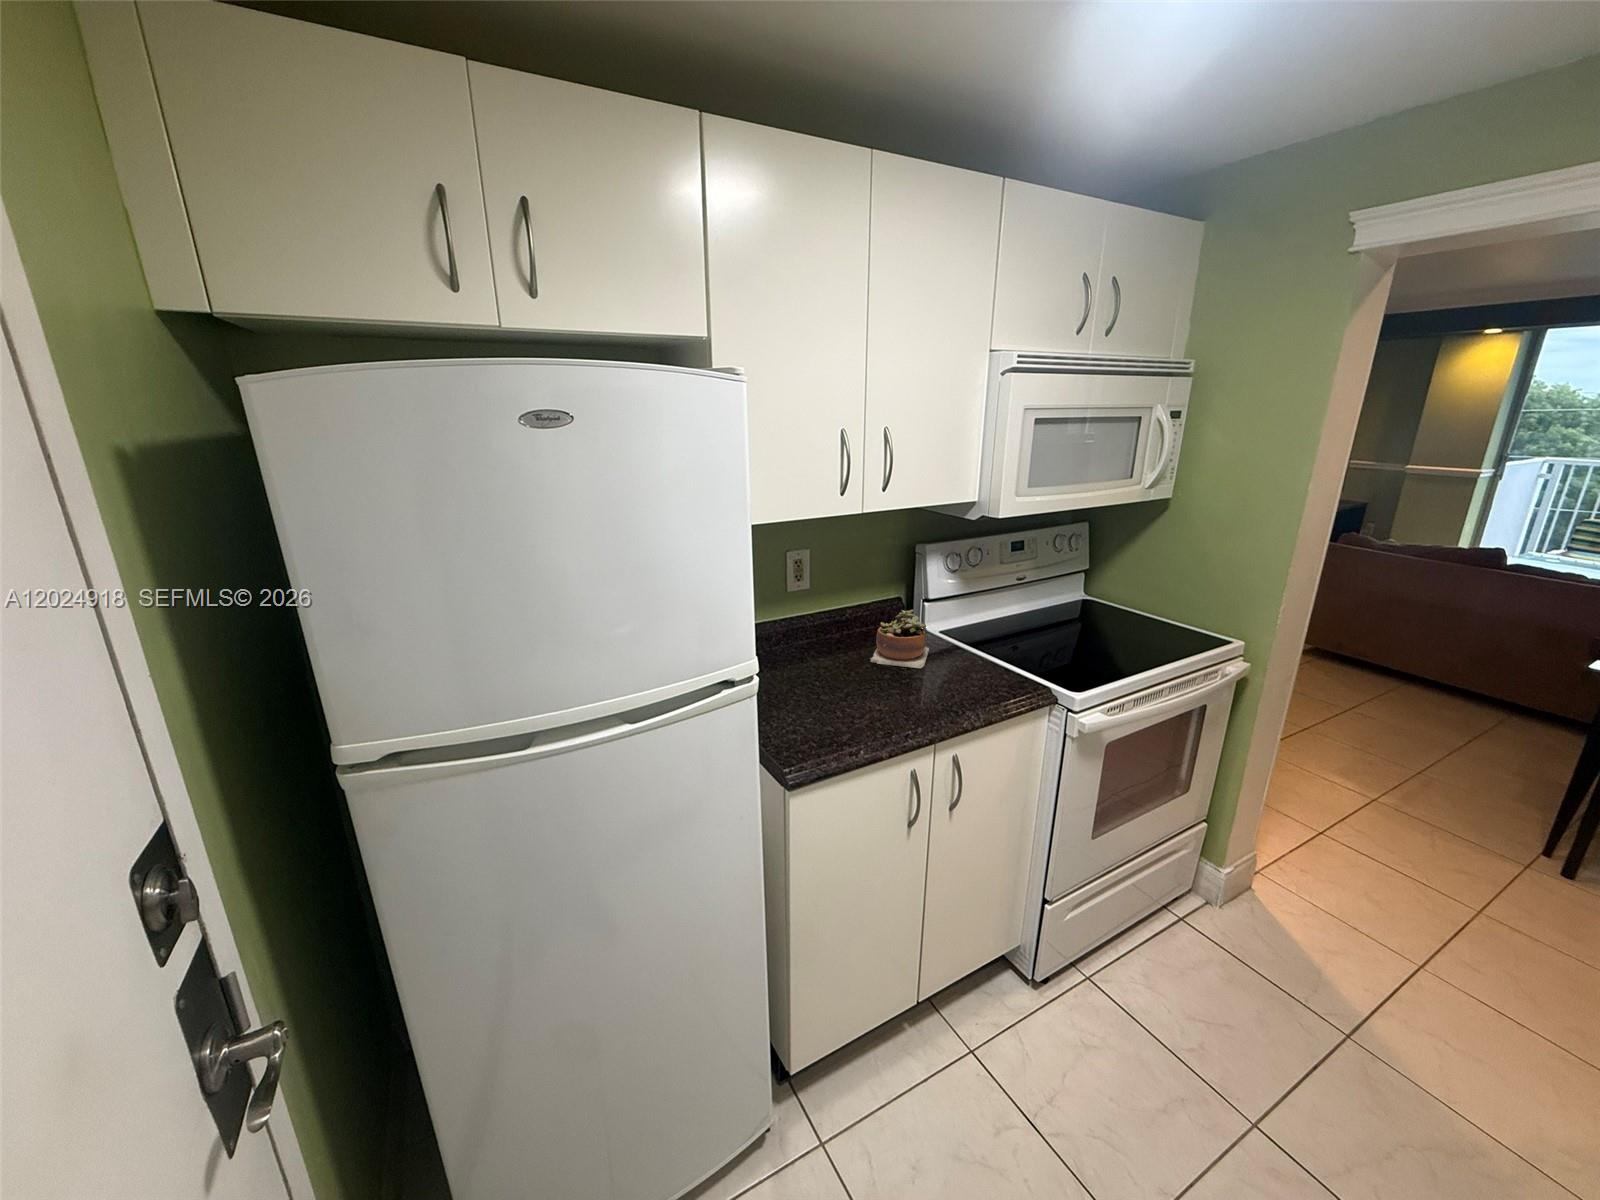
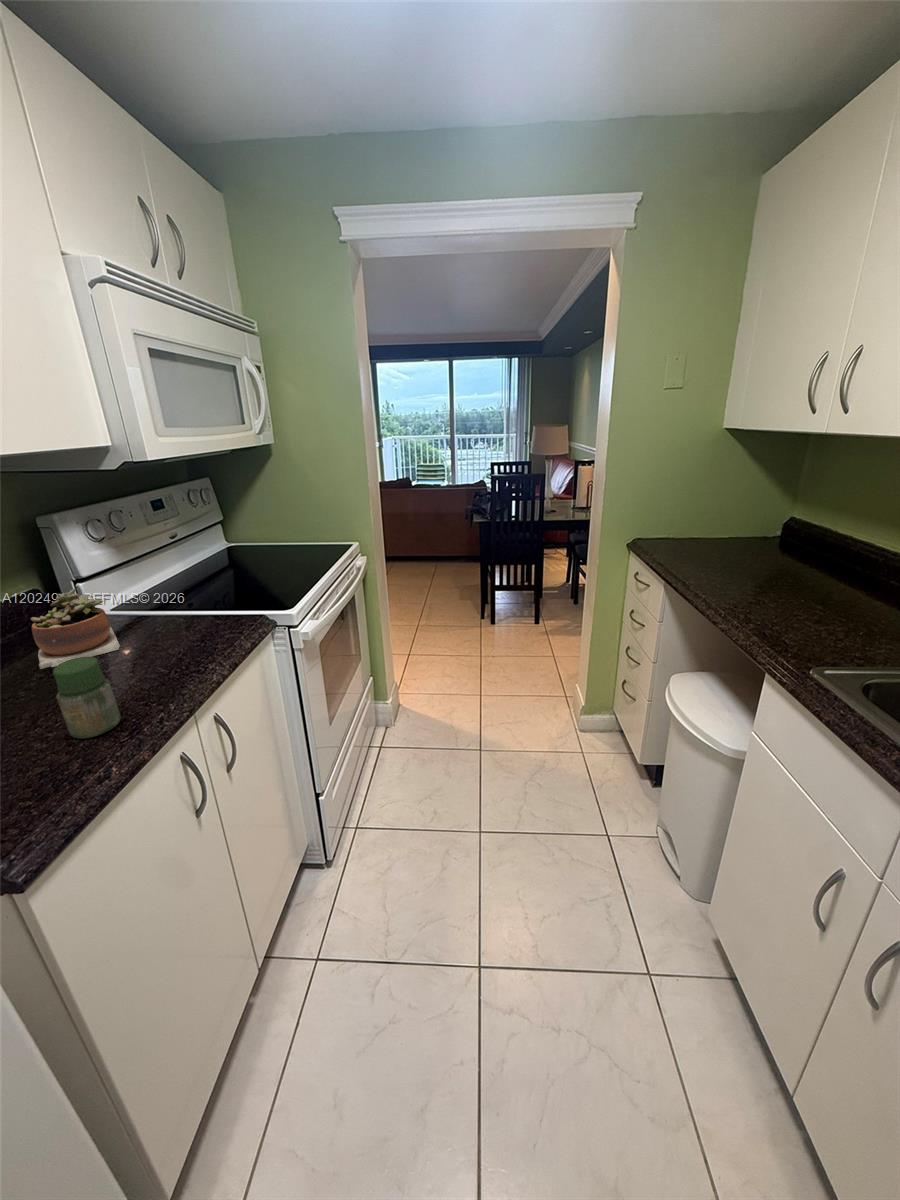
jar: none [854,666,887,726] -> present [53,657,121,739]

